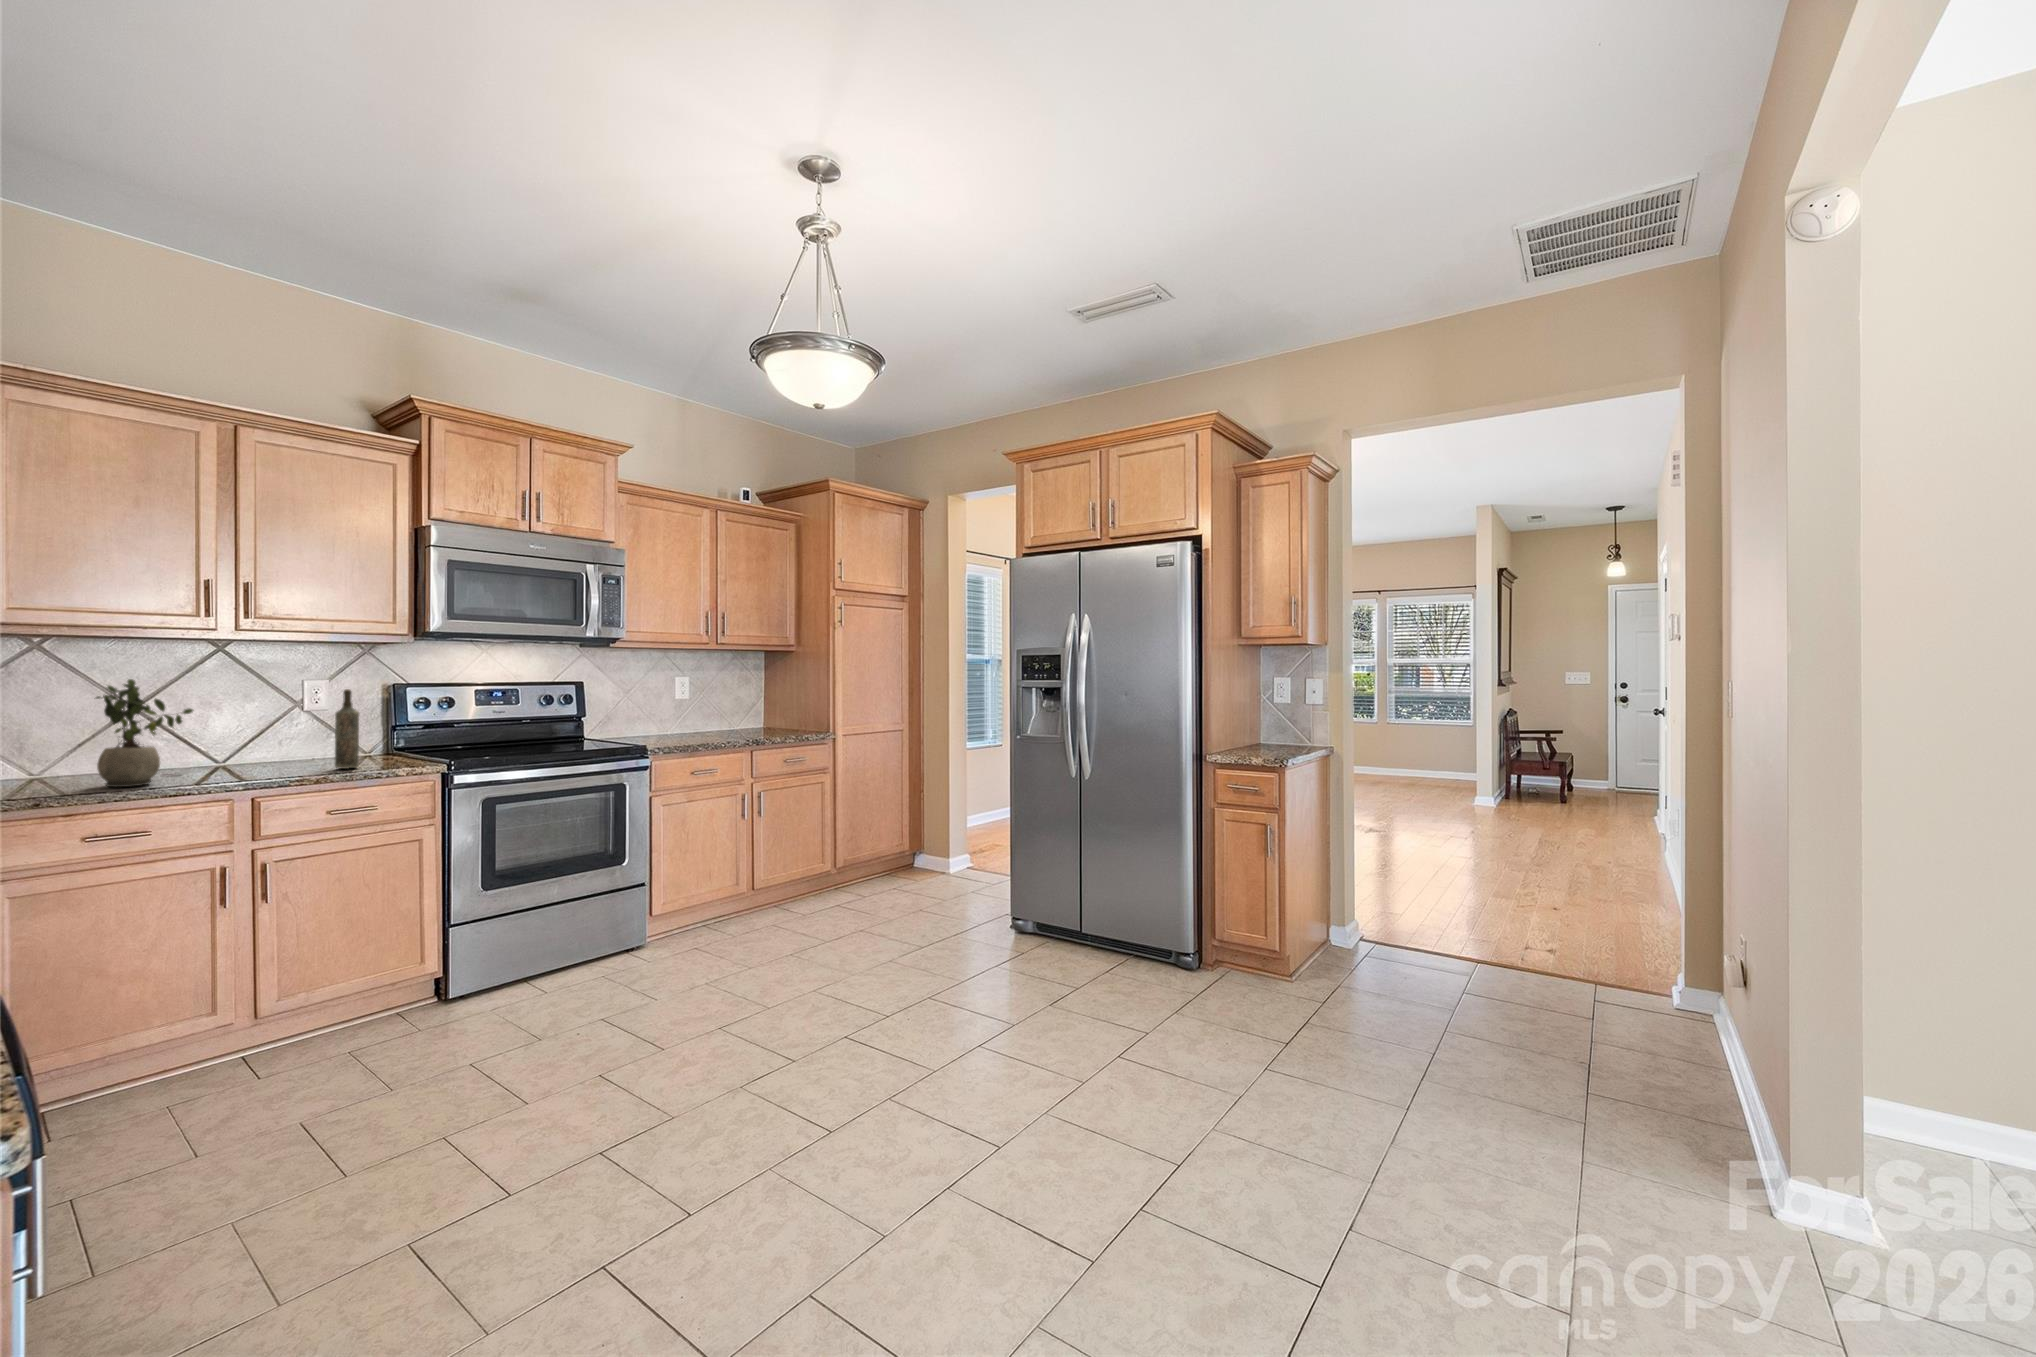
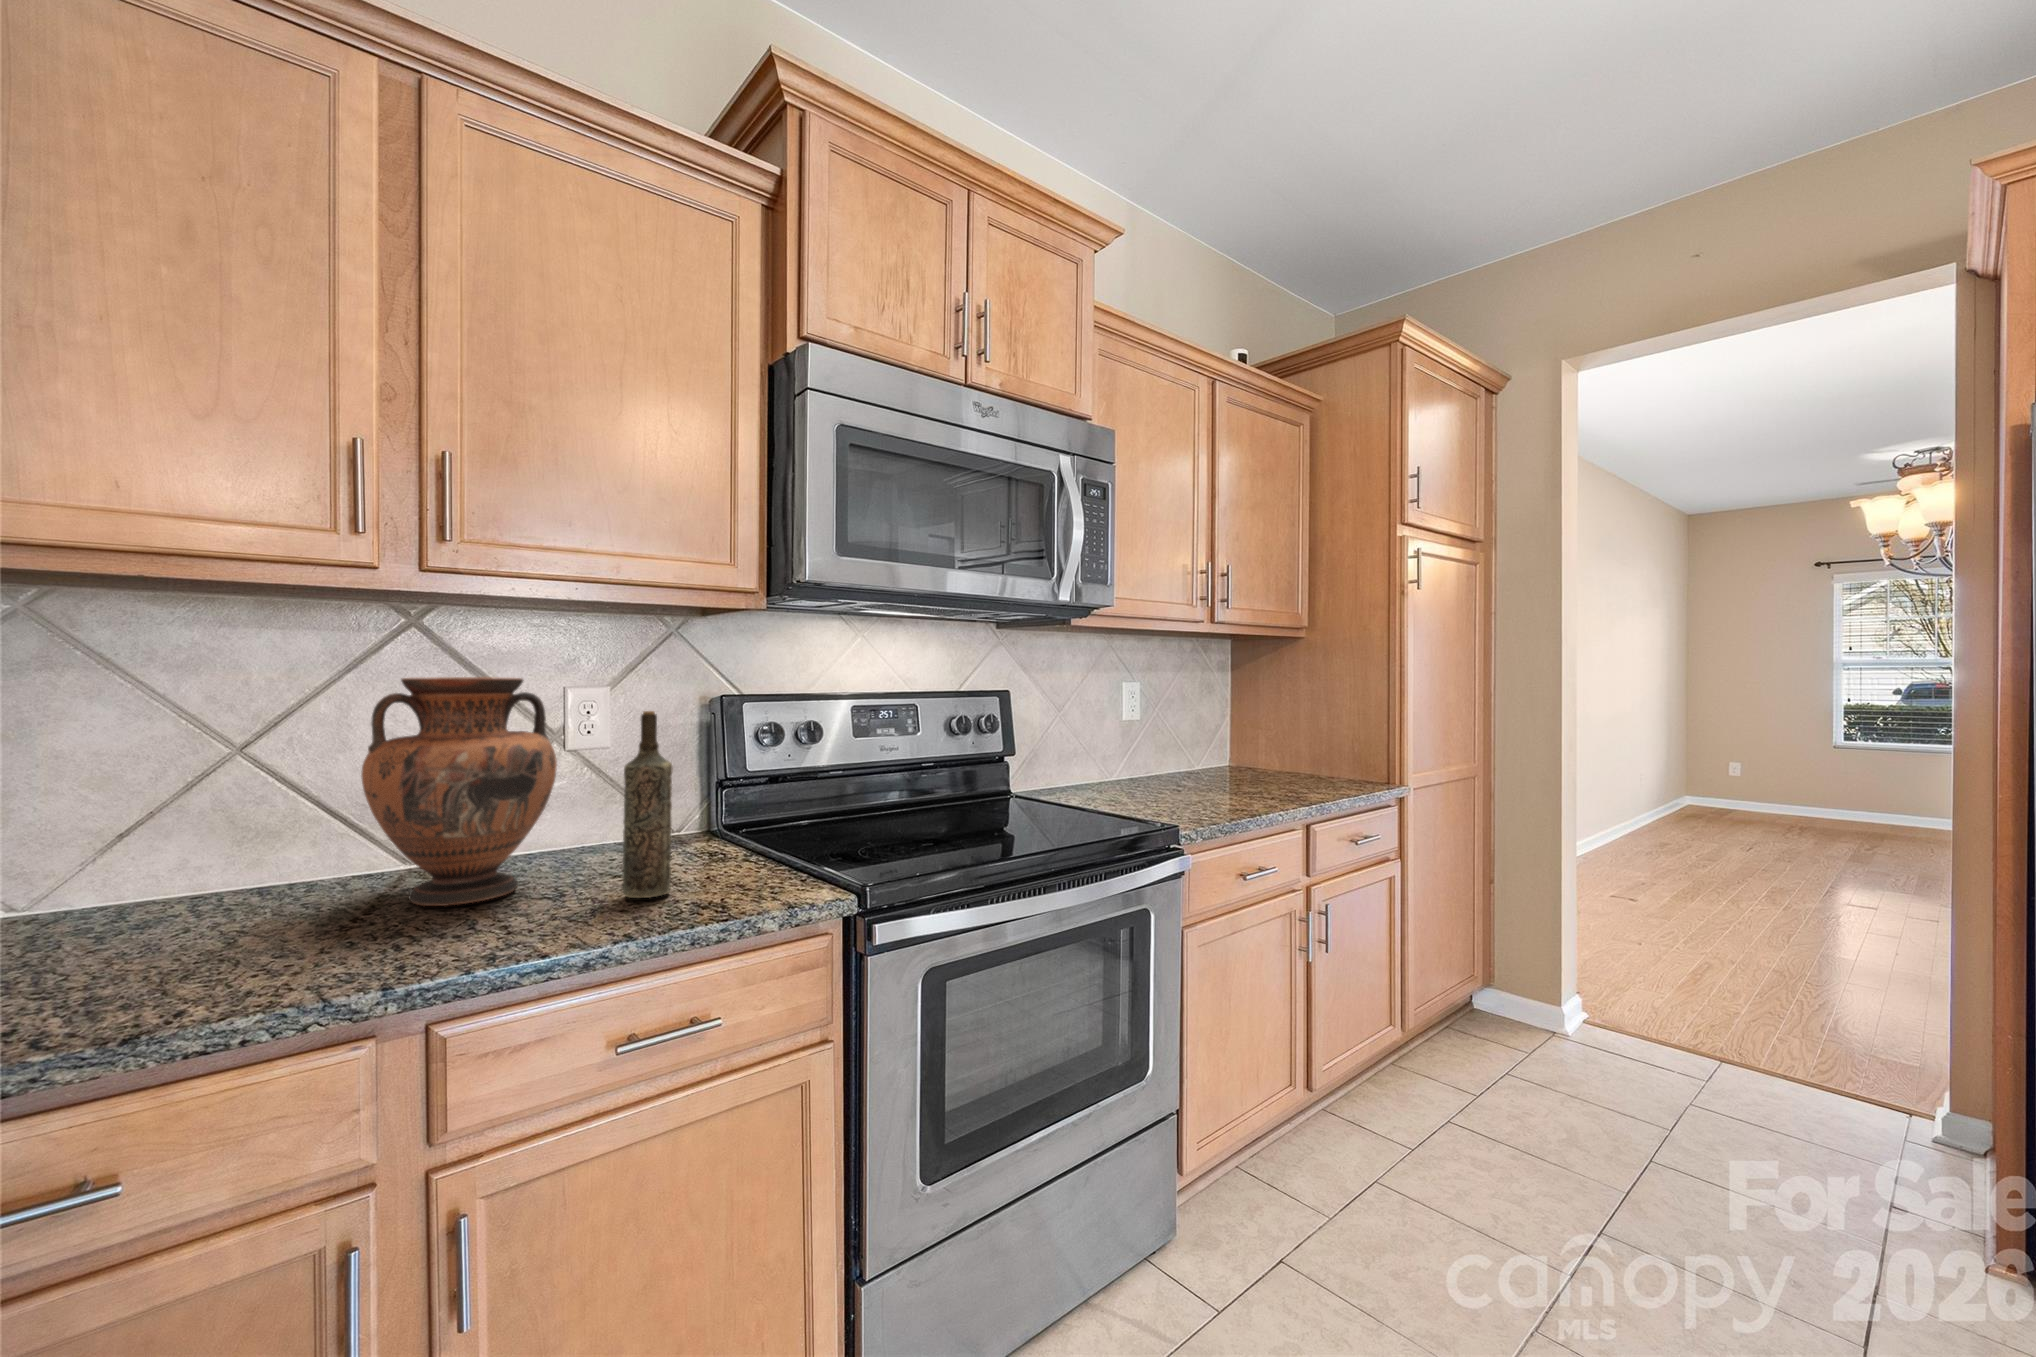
vase: none [207,675,301,772] -> present [361,677,557,906]
potted plant: present [96,679,194,787] -> none [51,690,302,987]

